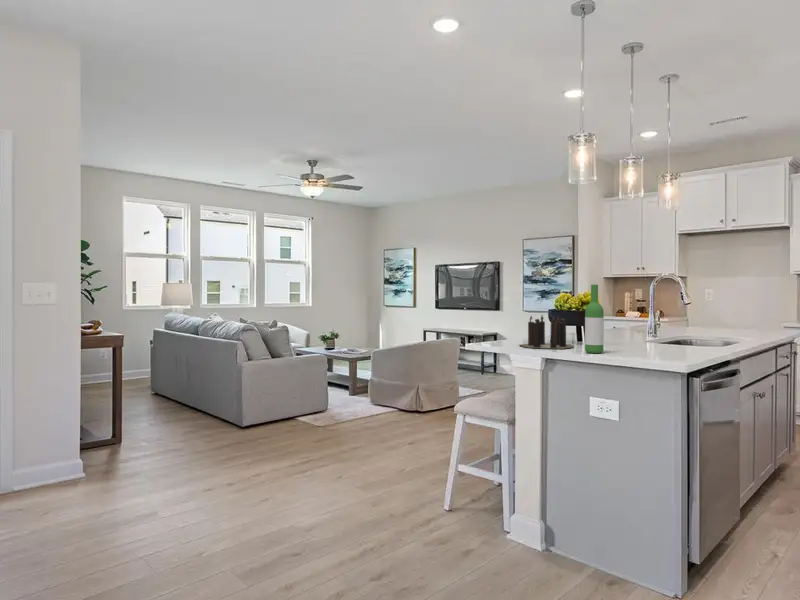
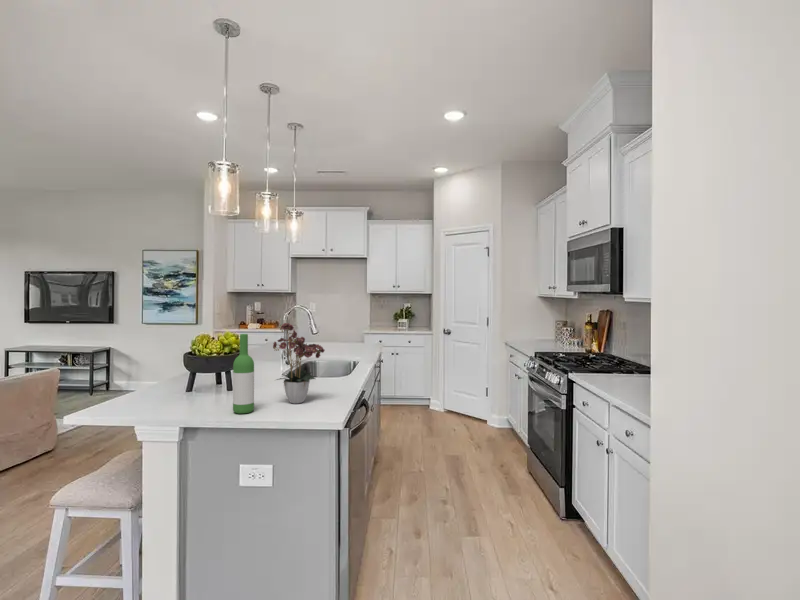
flower arrangement: none [620,273,679,353] -> present [273,323,325,403]
candle: present [521,316,573,349] -> none [140,364,234,410]

